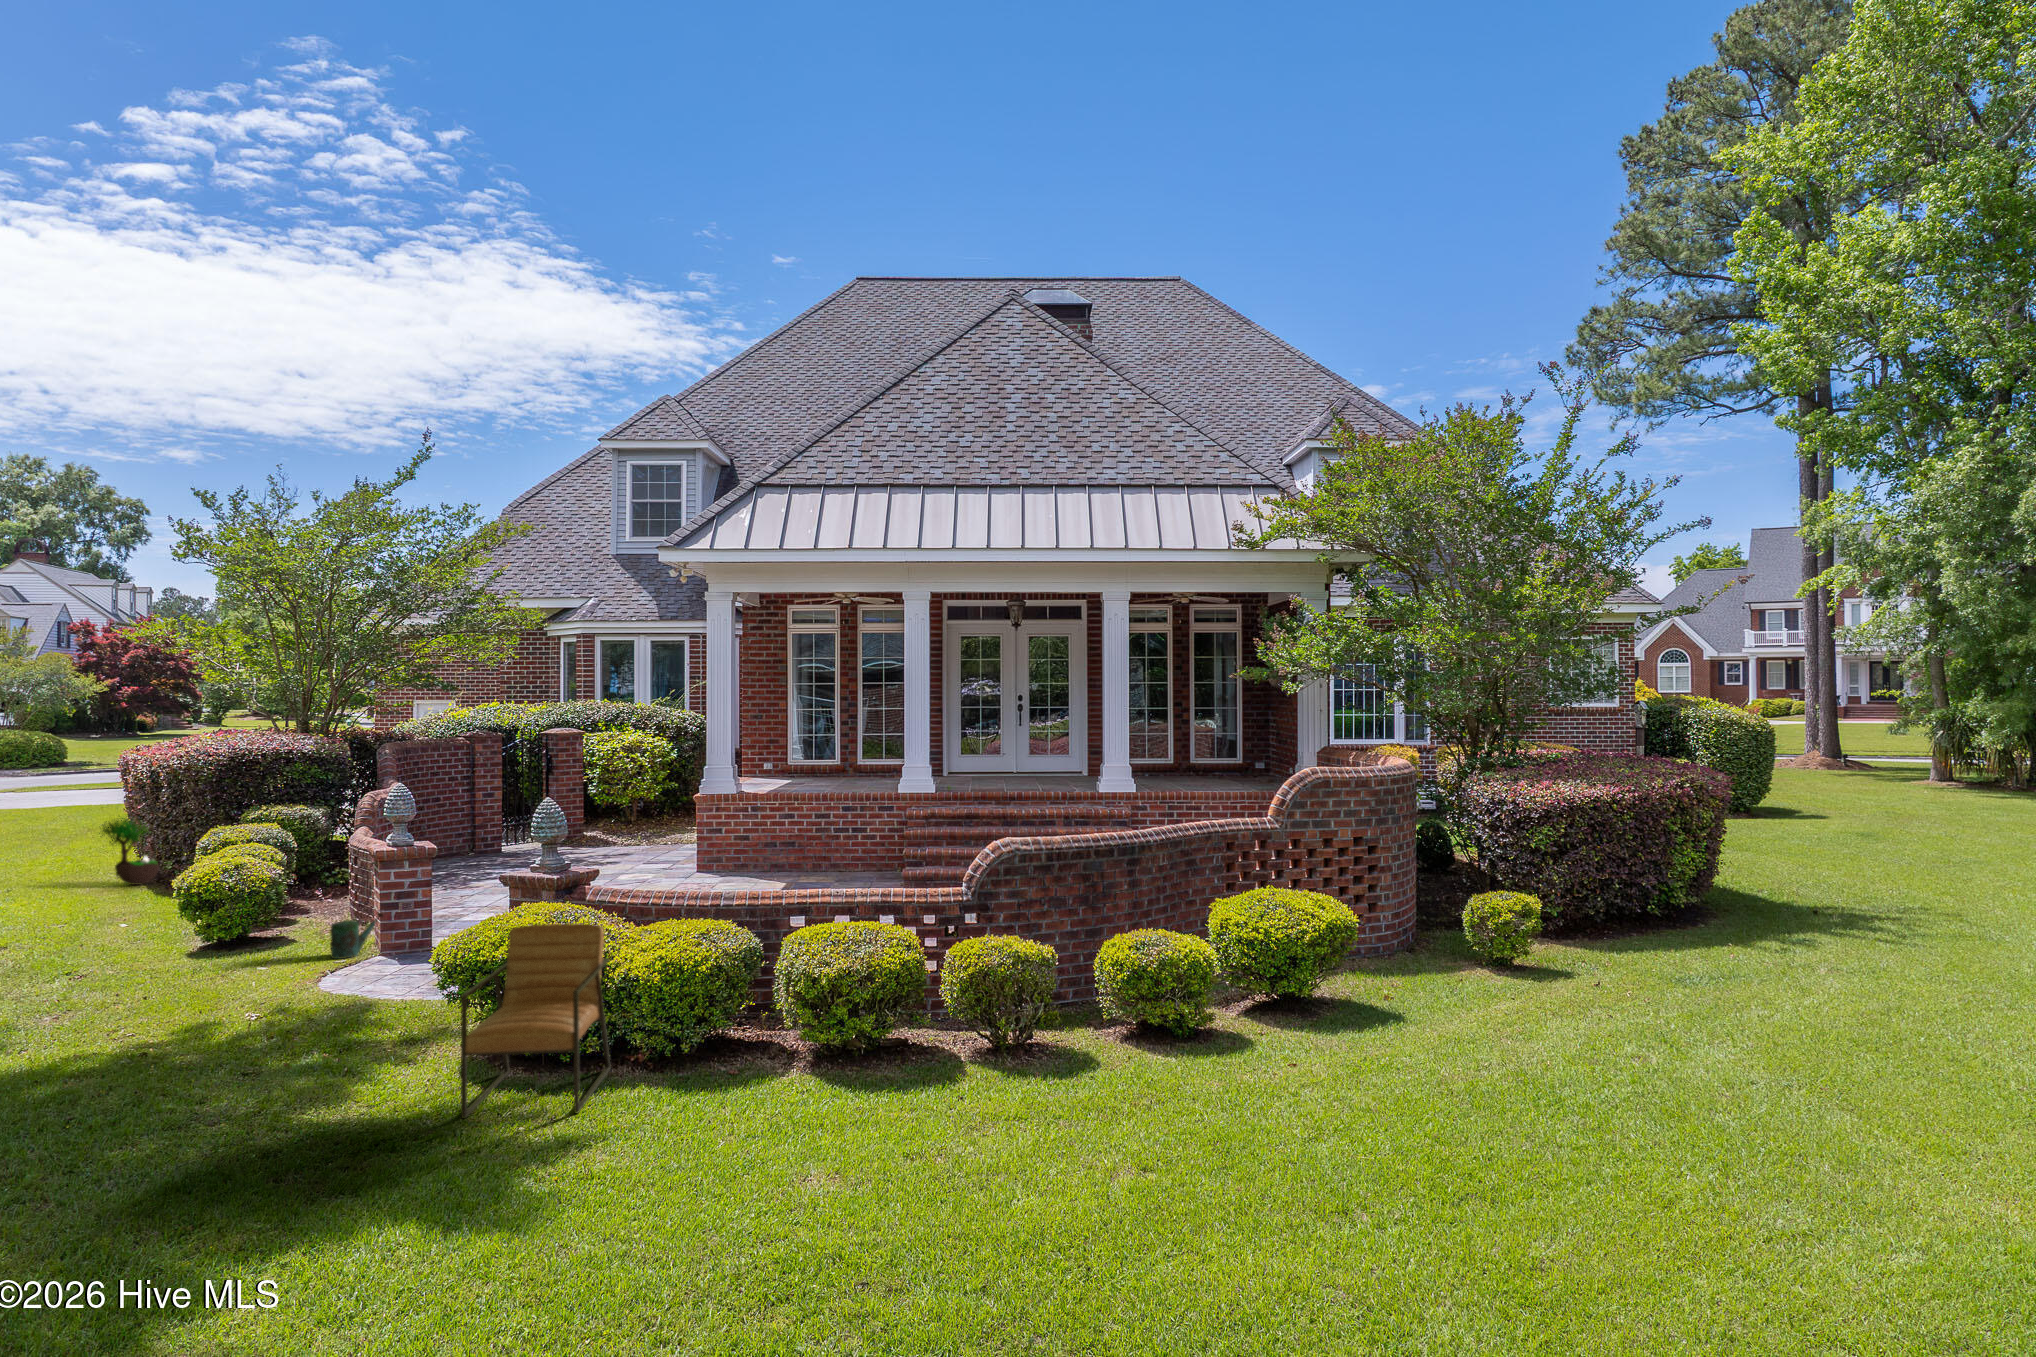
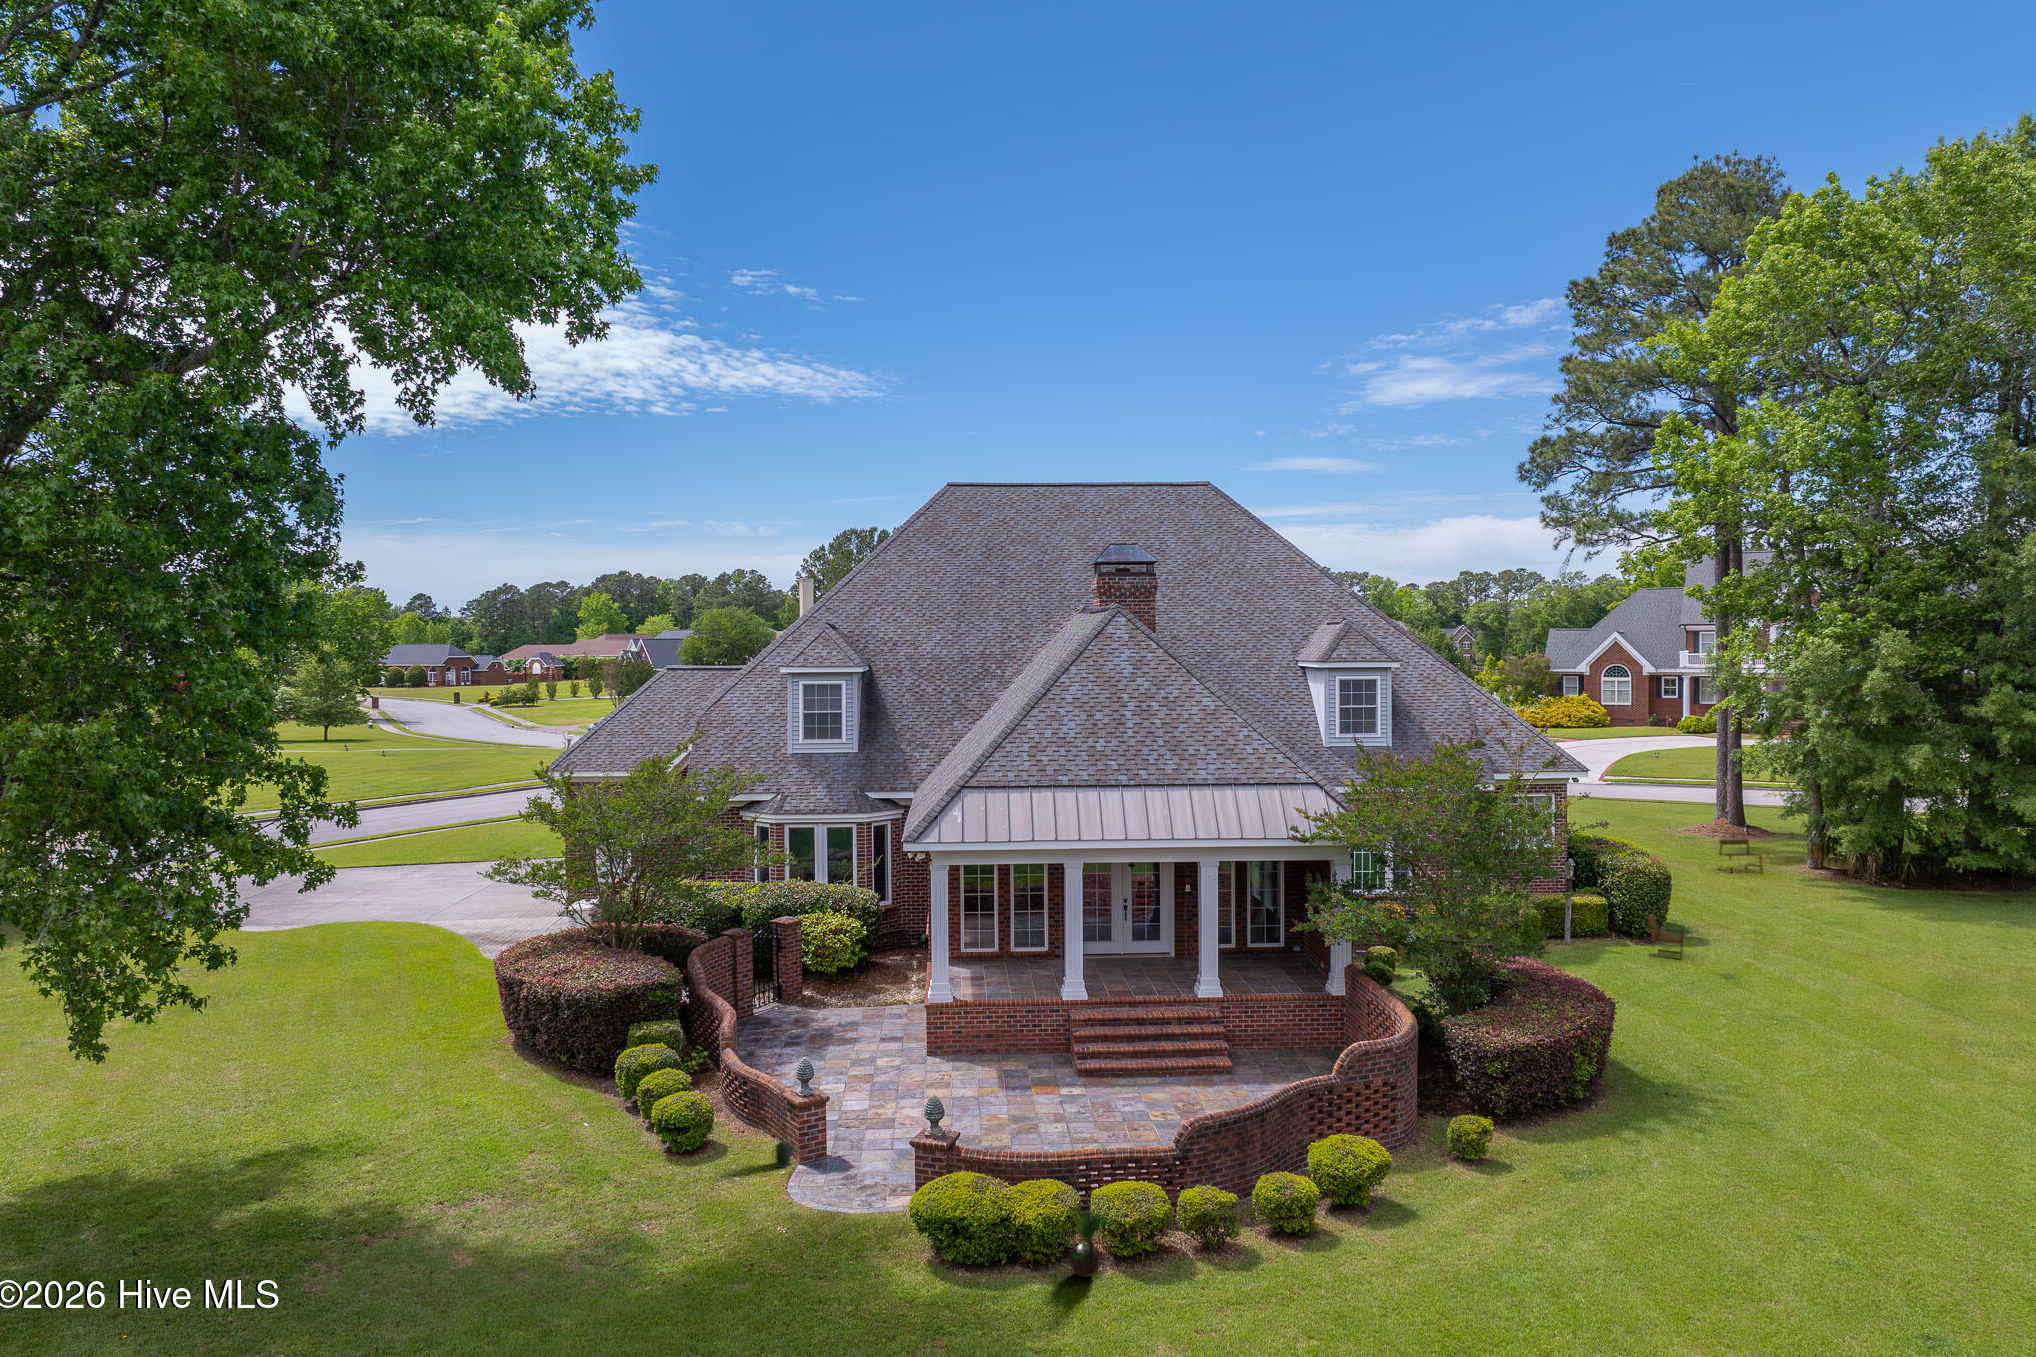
bench: none [1821,728,1881,768] -> present [1719,839,1763,872]
potted tree: present [99,816,159,885] -> present [1069,1213,1106,1277]
chair: present [461,924,611,1118] -> present [1648,914,1684,958]

